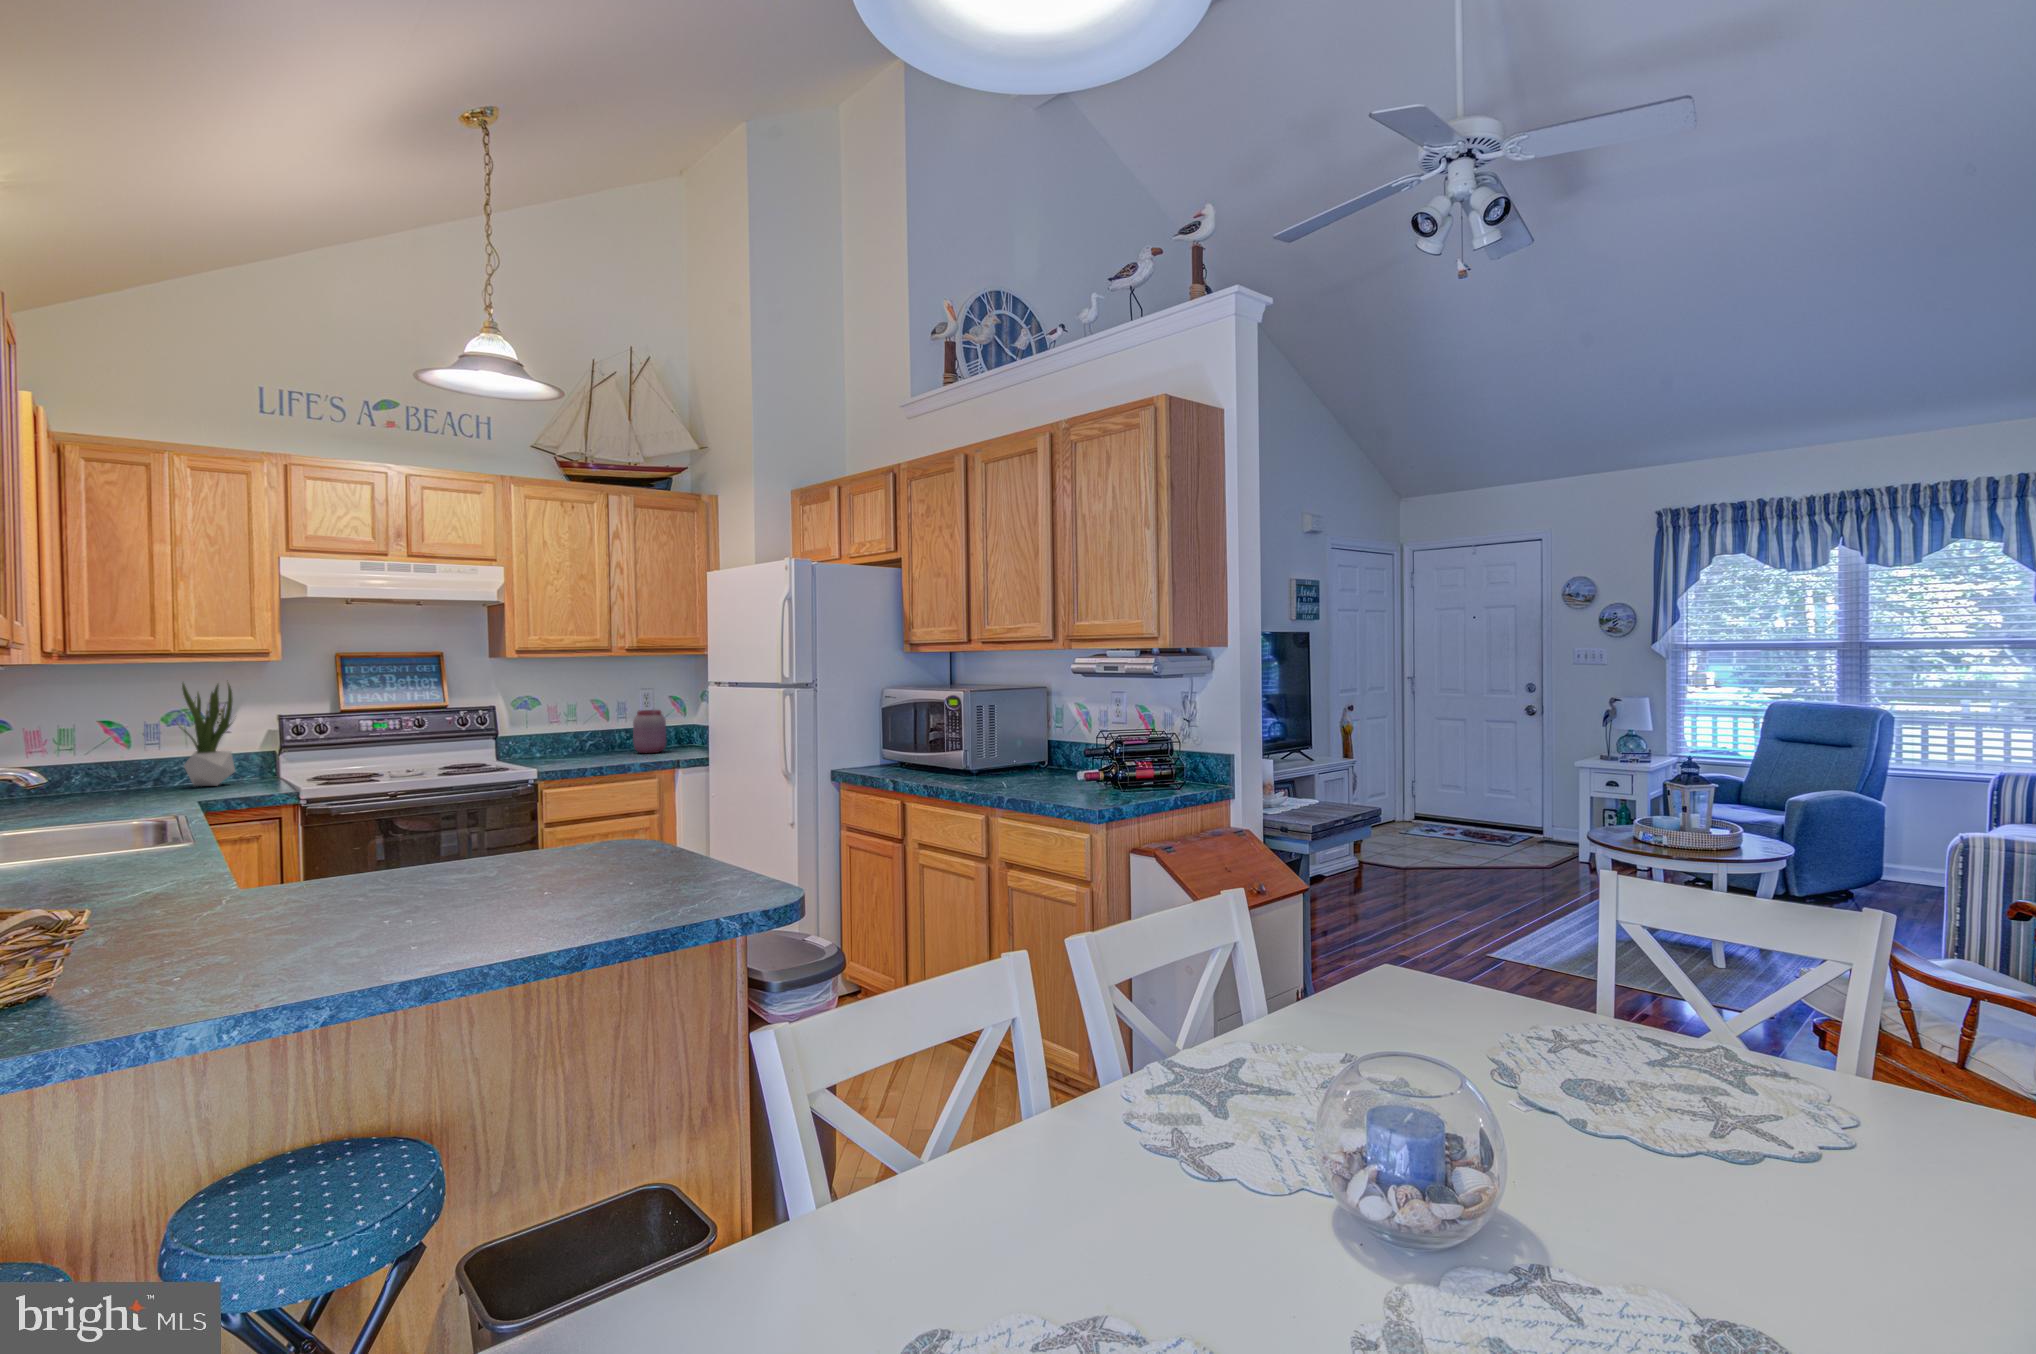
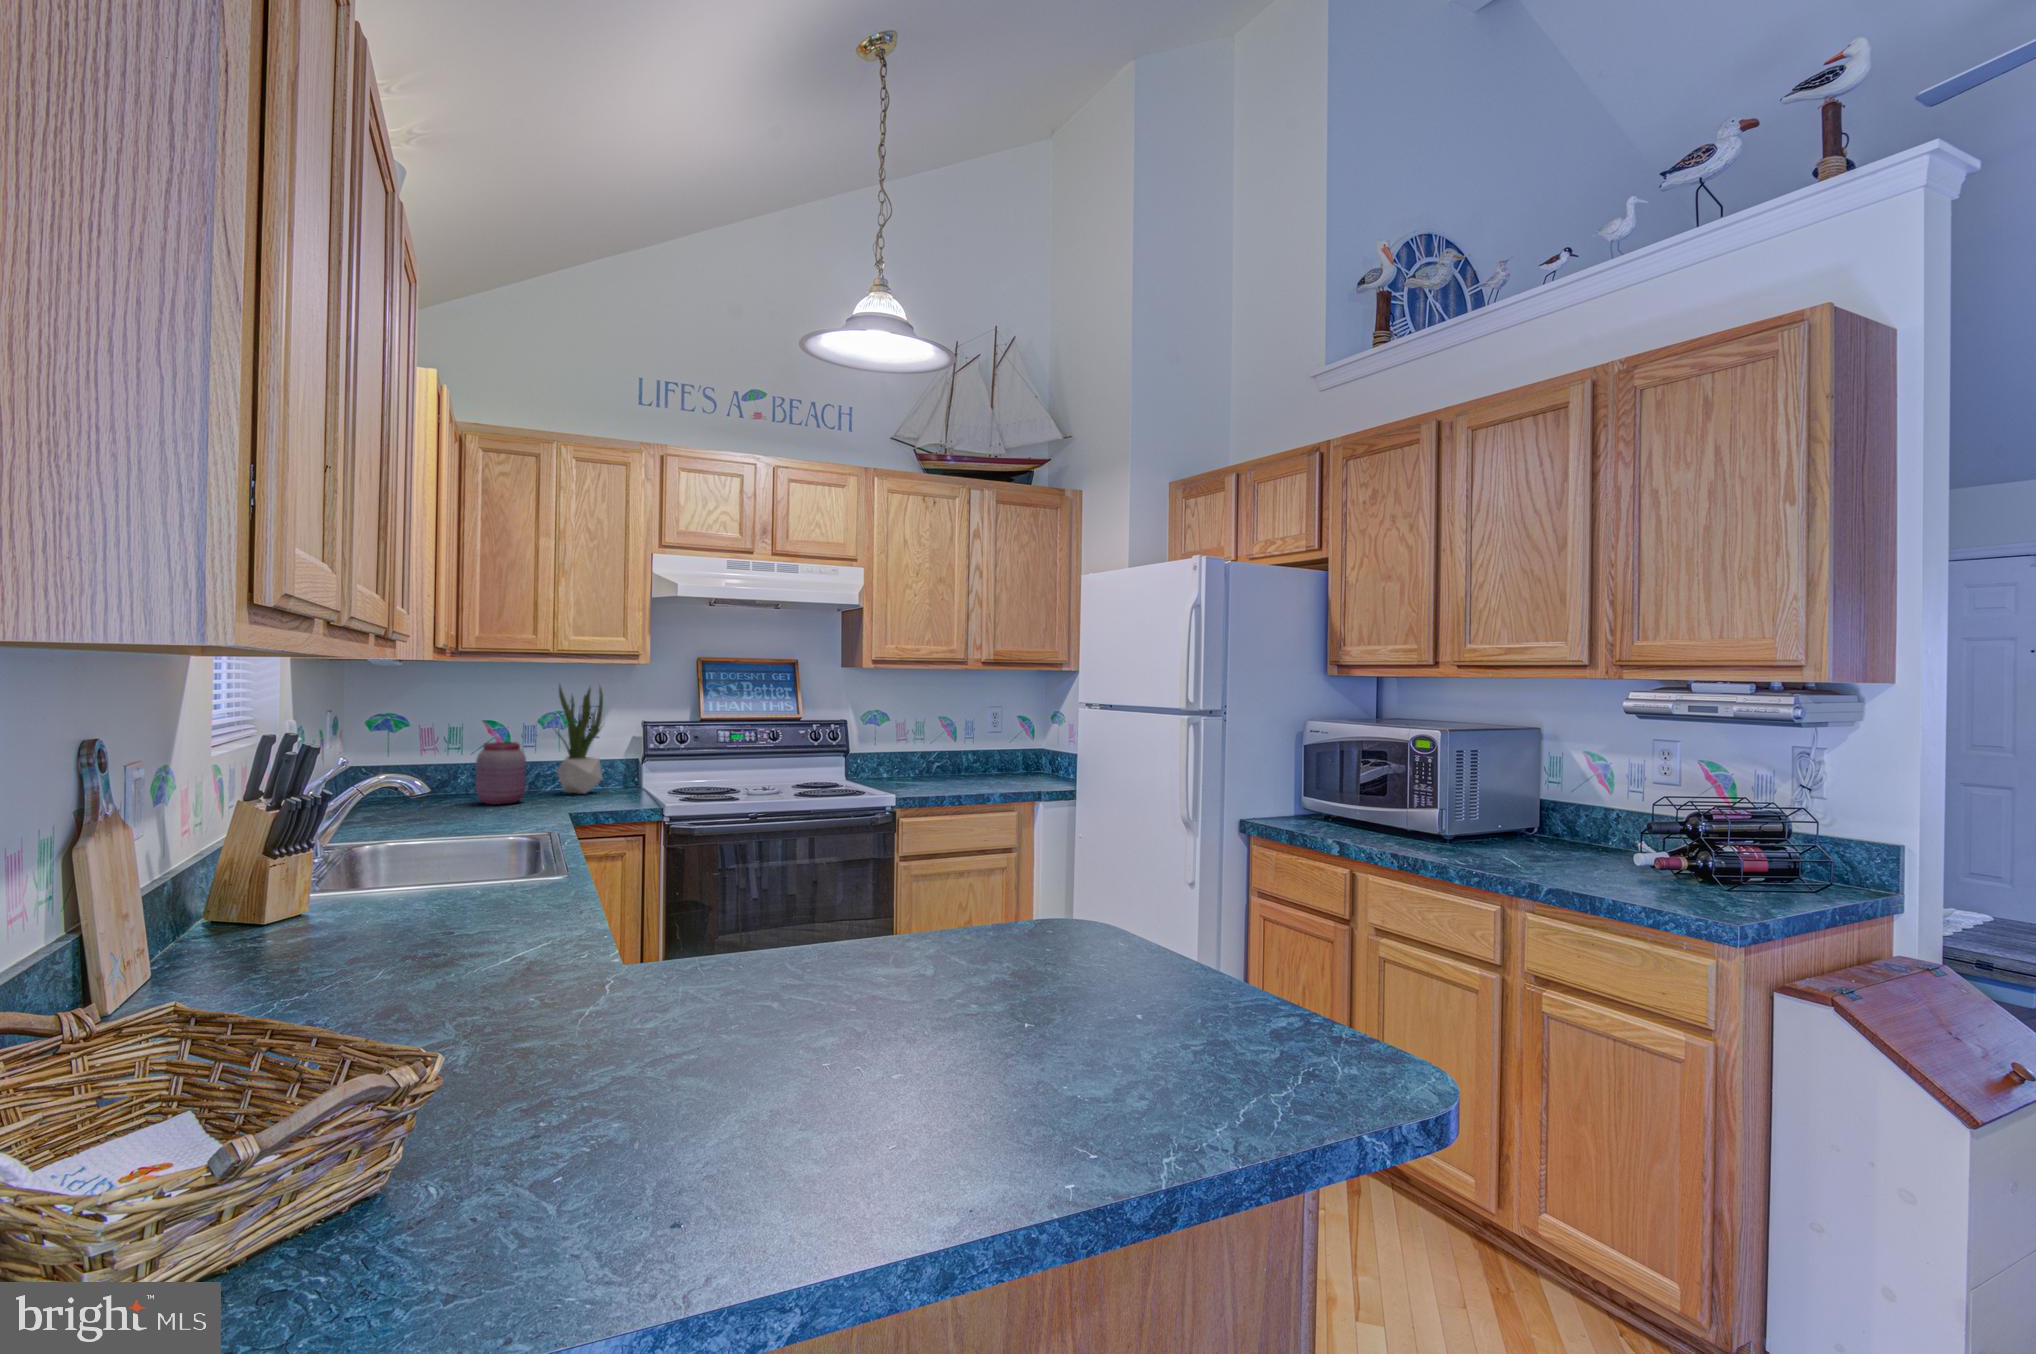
jar: present [633,710,666,753] -> present [476,742,526,804]

